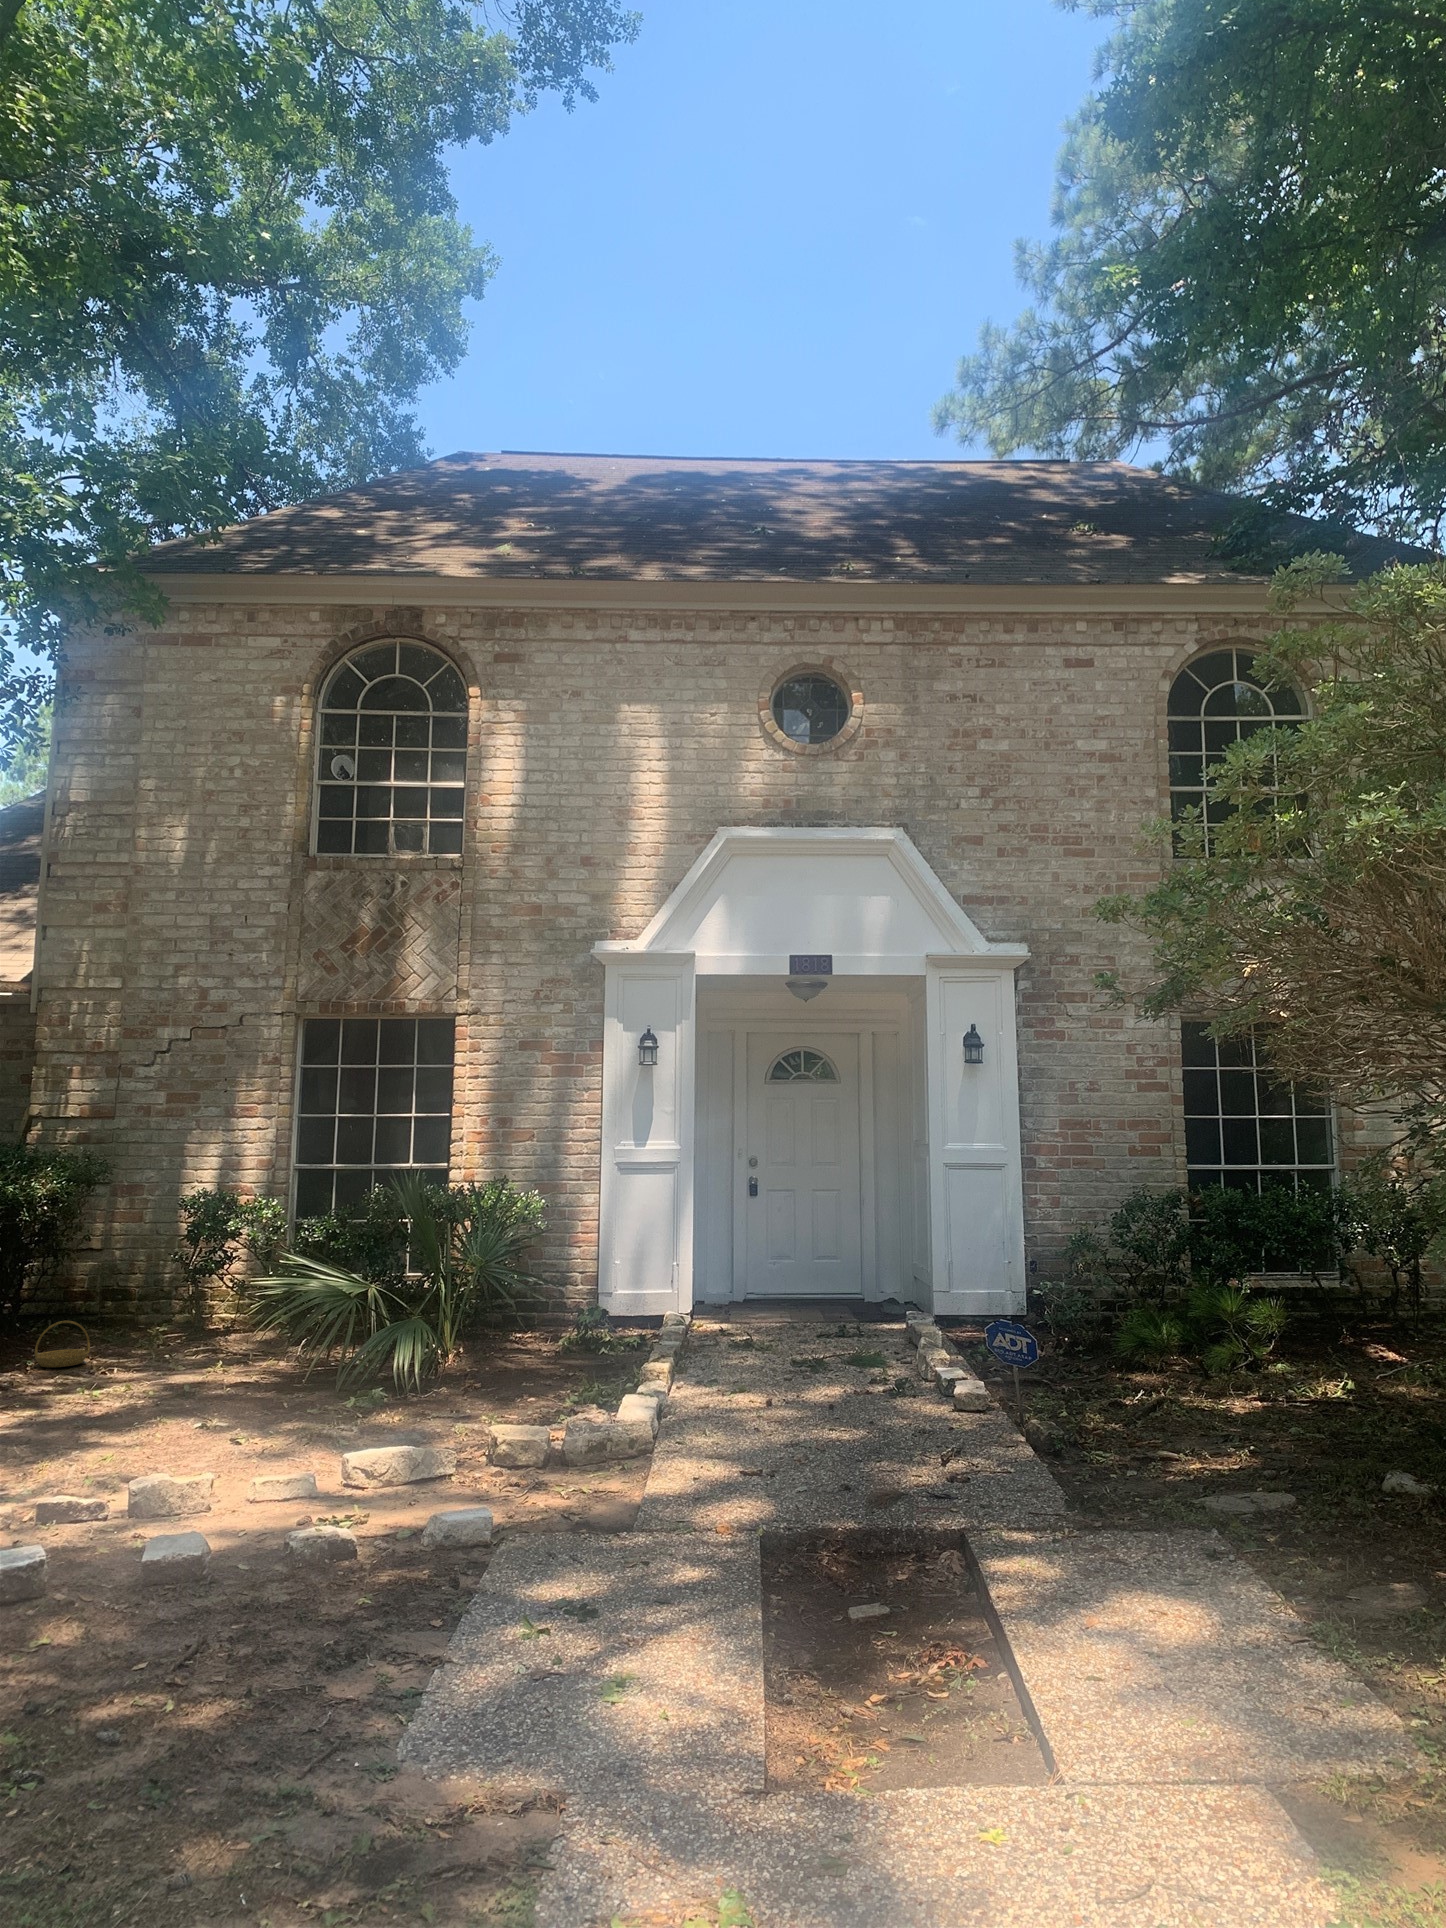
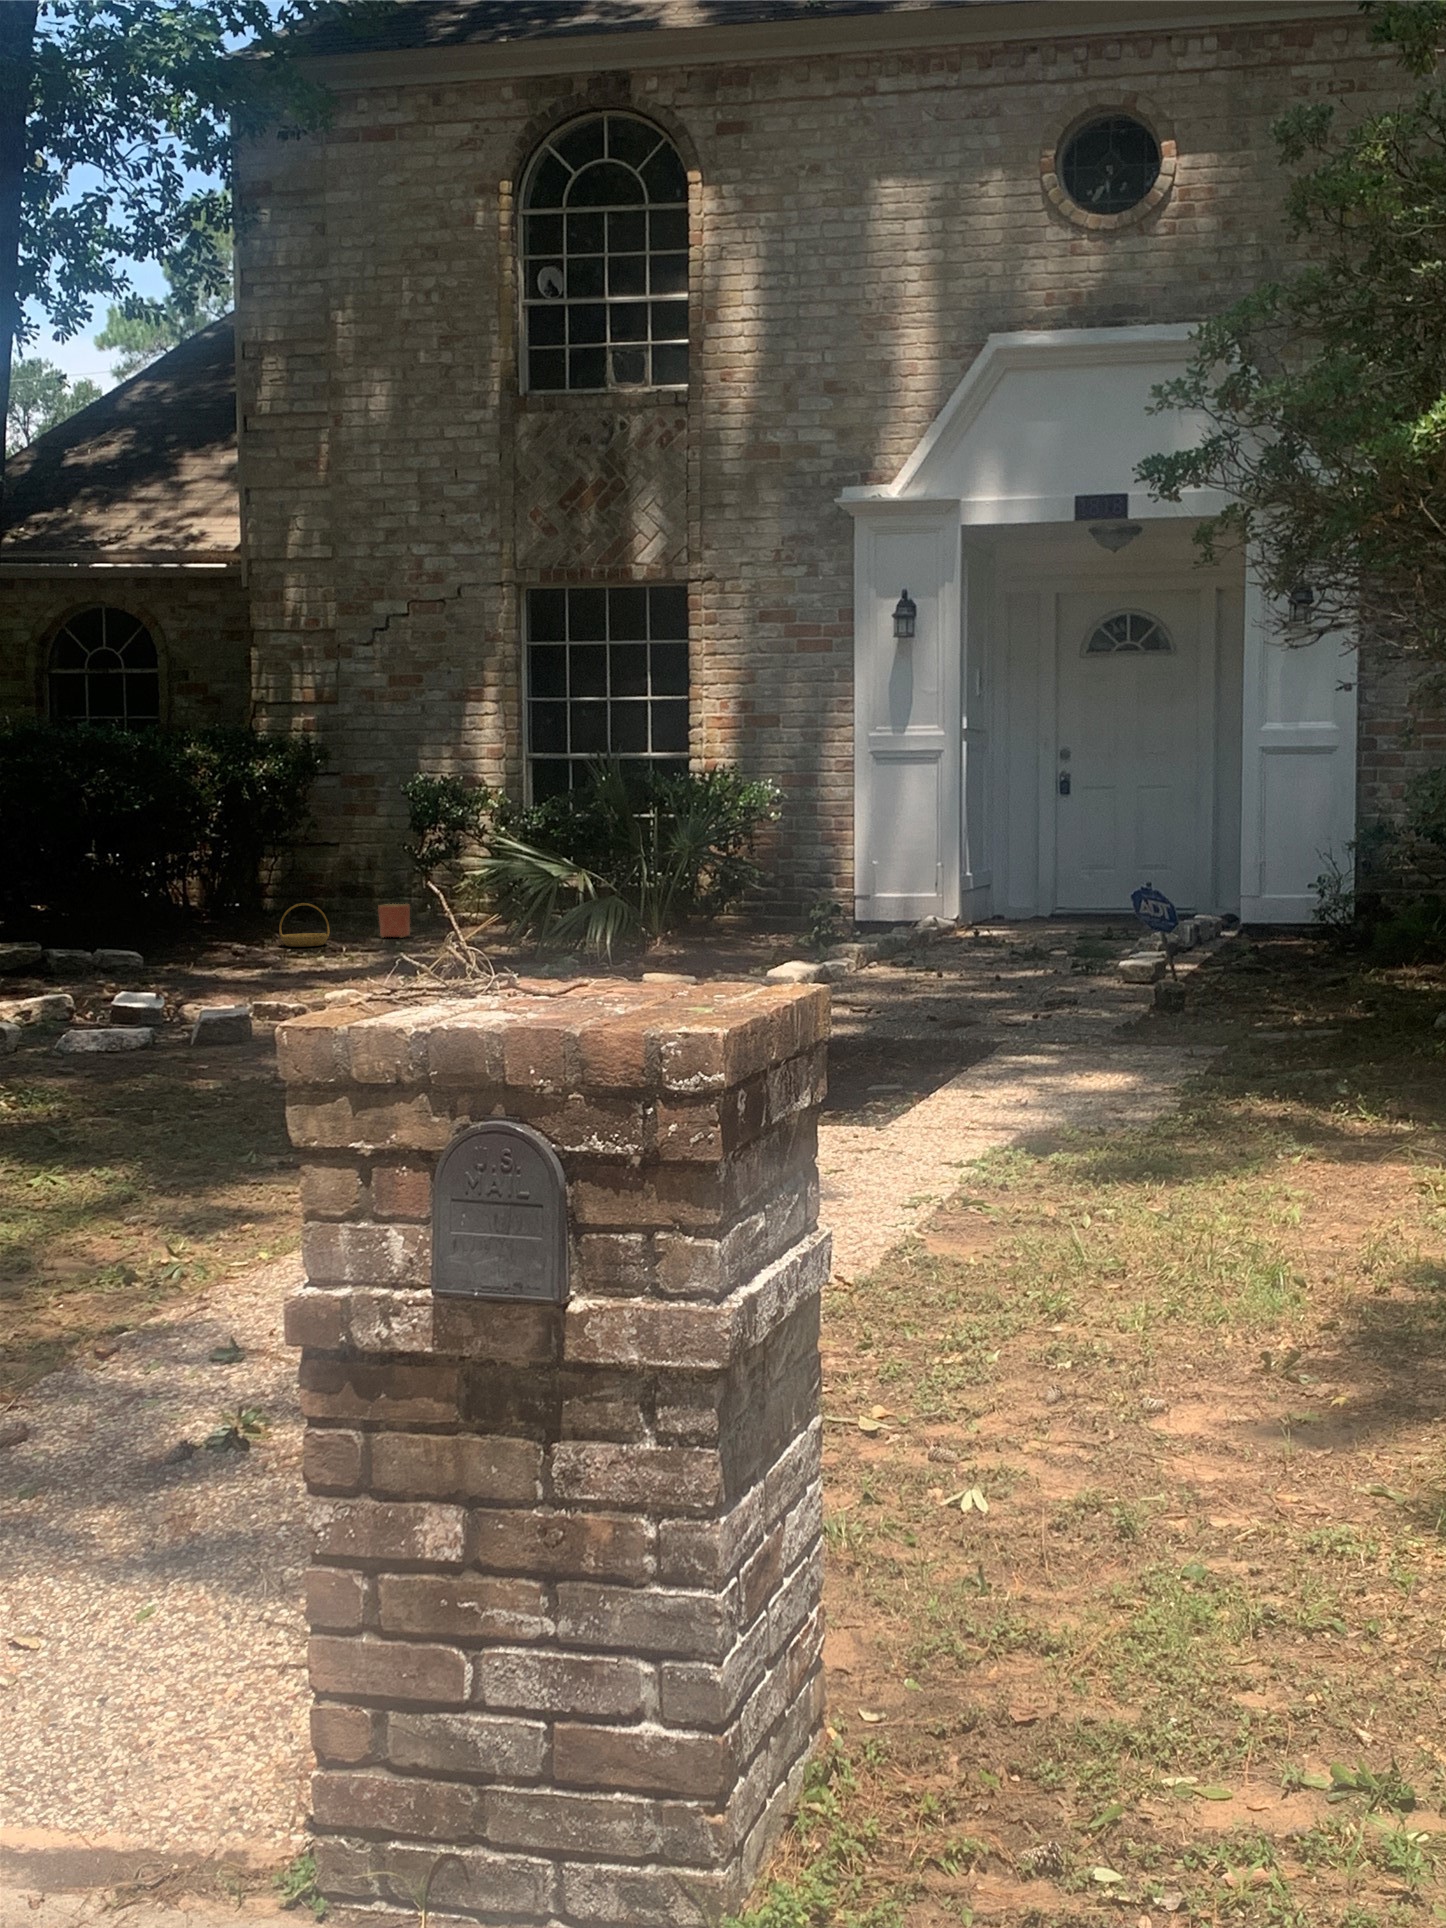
planter: none [140,1312,173,1348] -> present [378,904,410,938]

